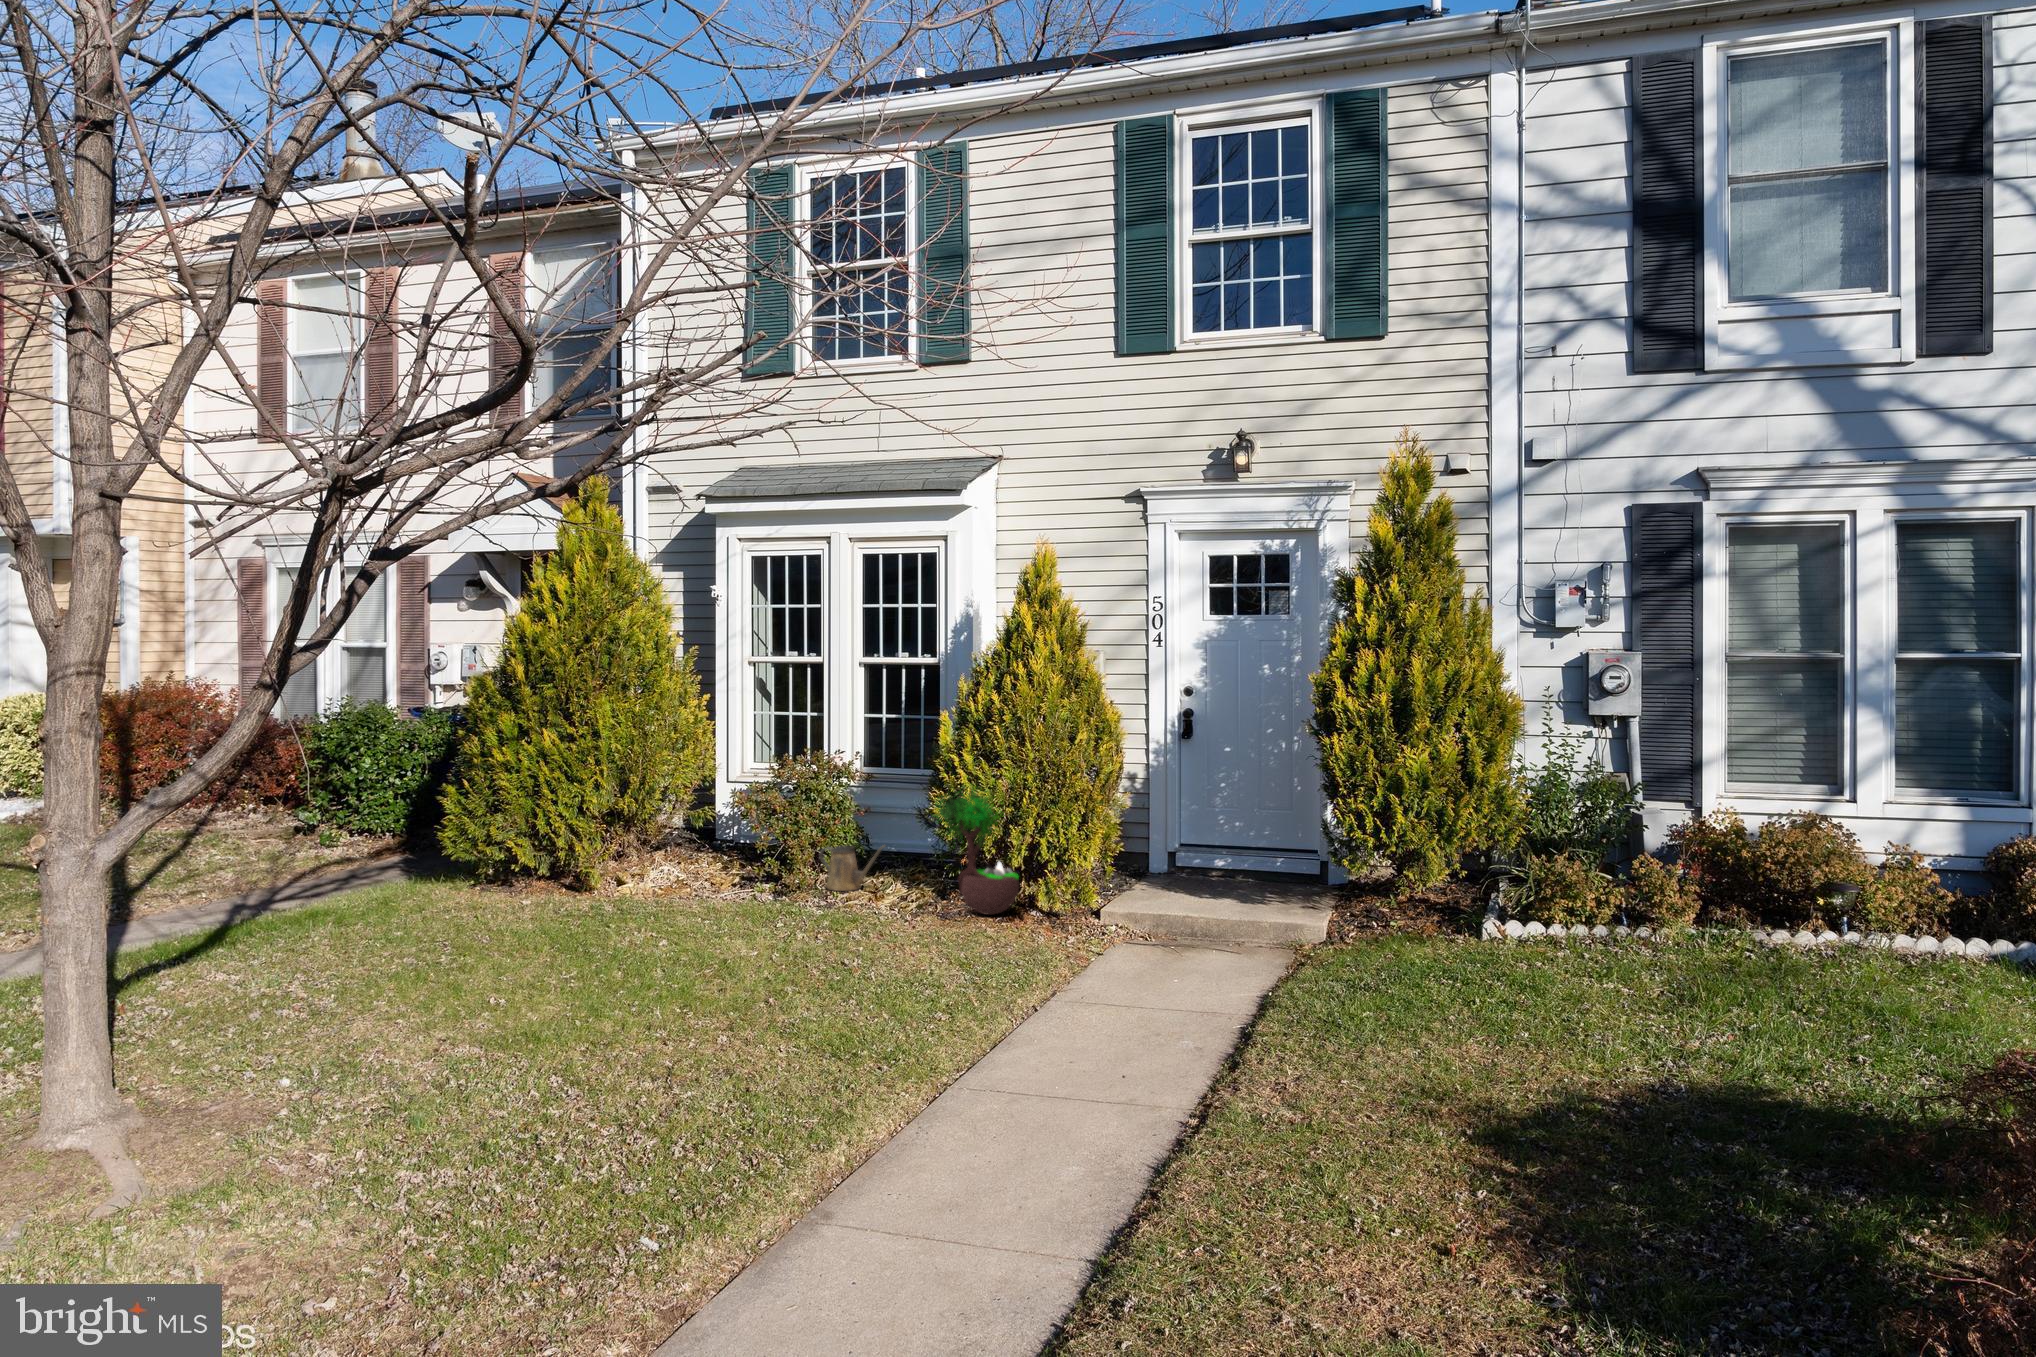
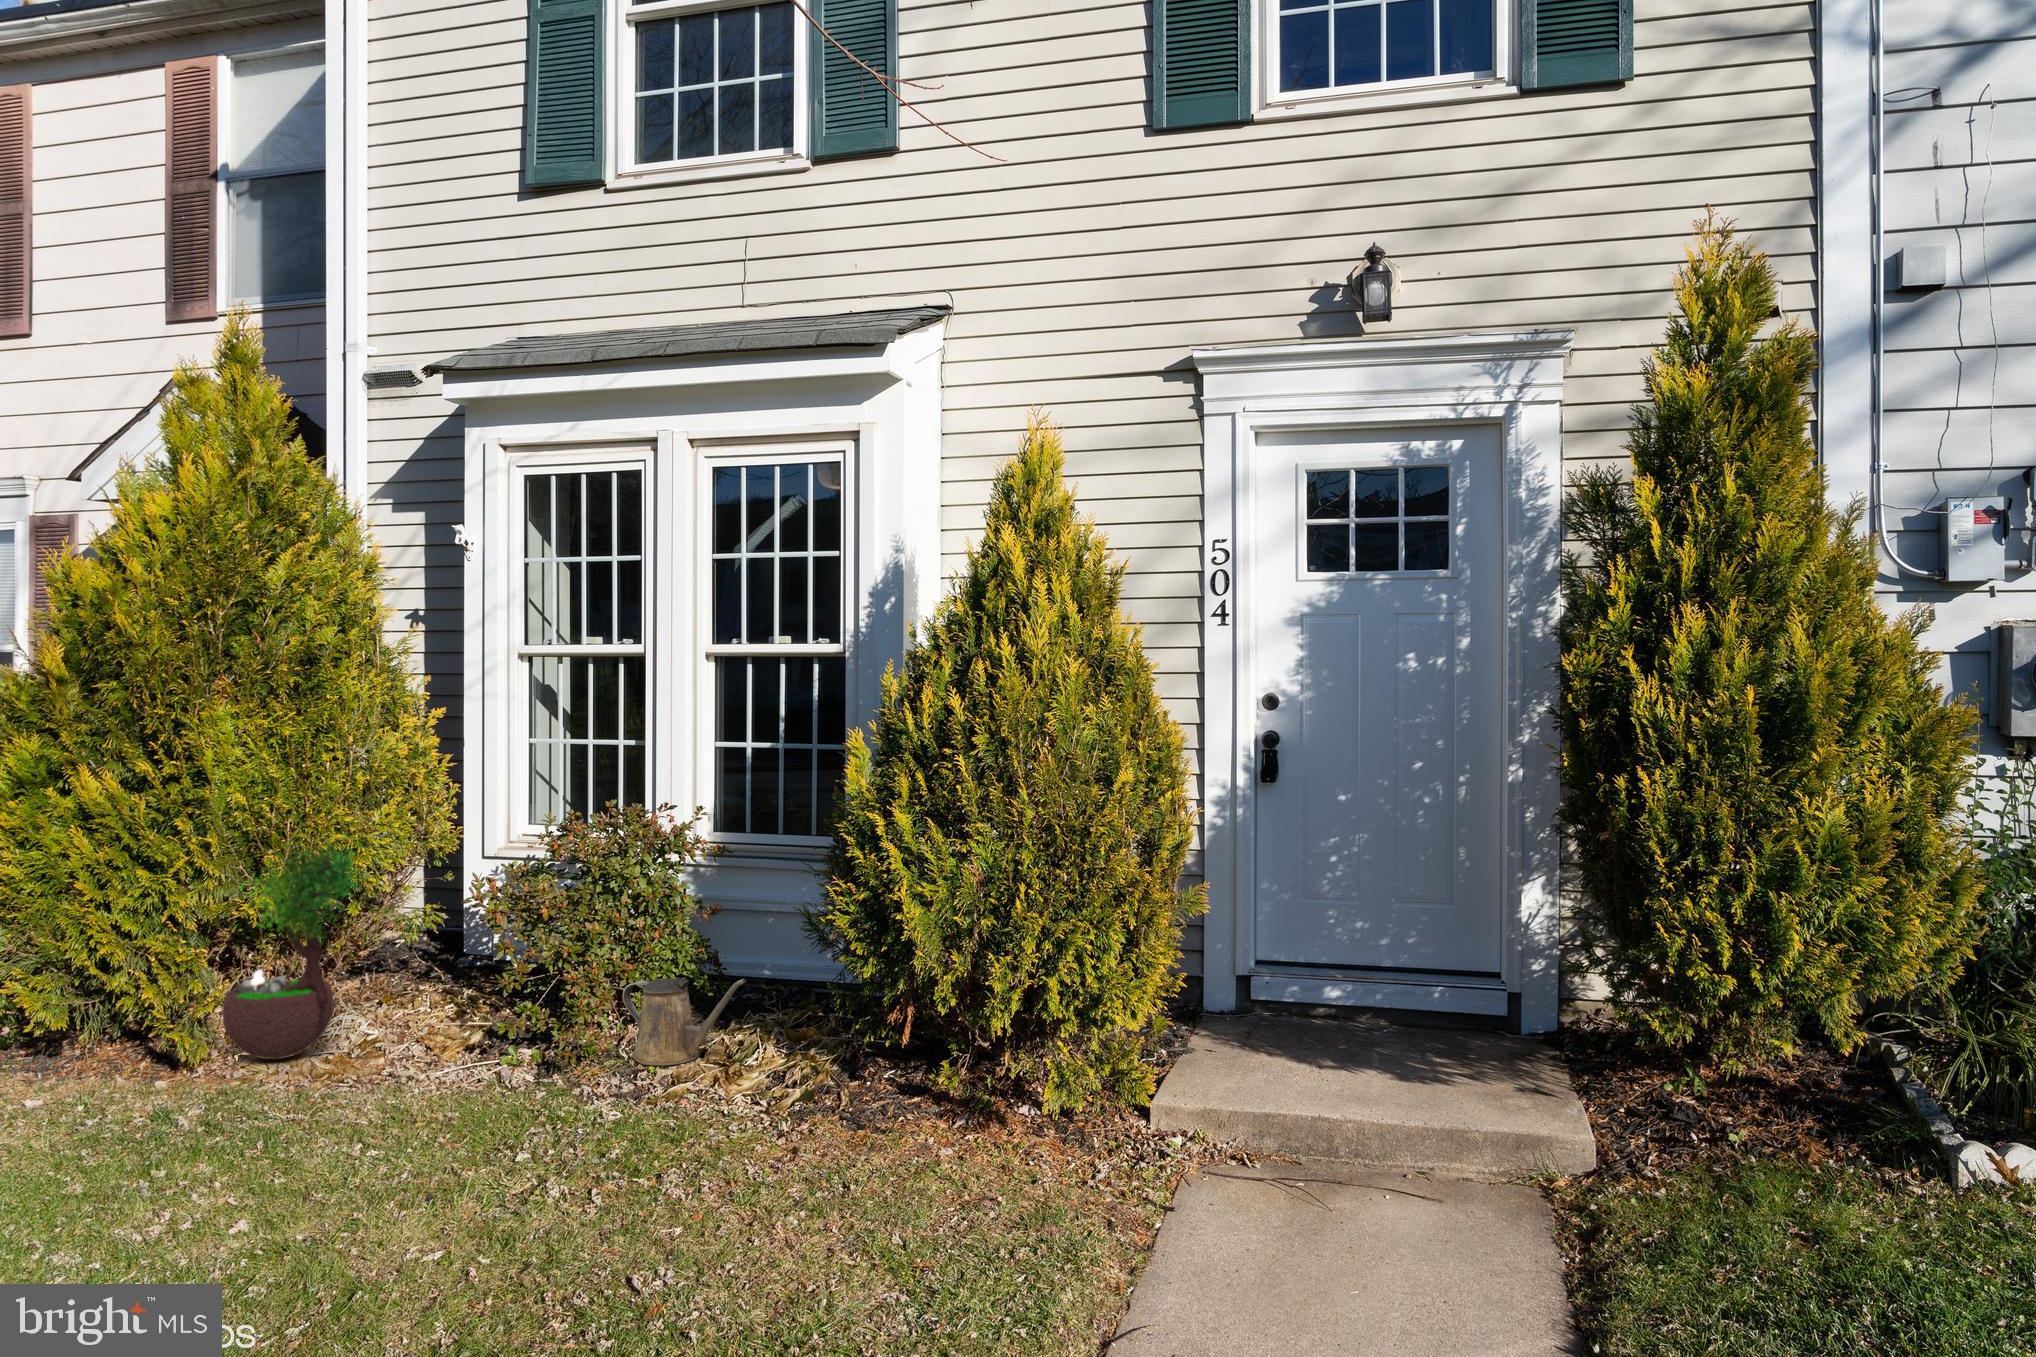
potted tree: present [934,787,1019,915] -> present [222,835,370,1060]

